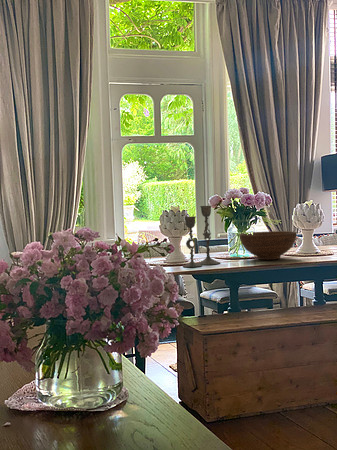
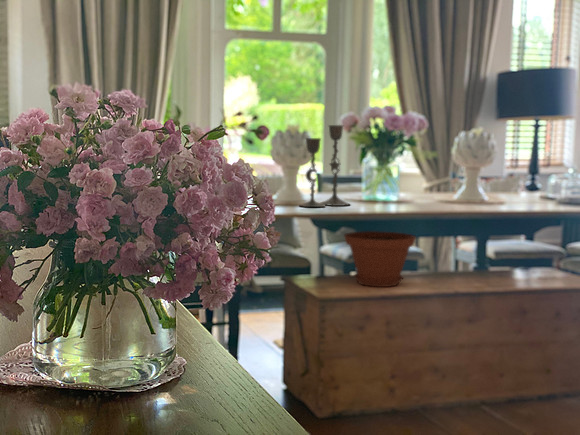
fruit bowl: present [240,231,297,260] -> none [379,167,457,205]
plant pot: none [217,282,270,323] -> present [344,231,416,287]

